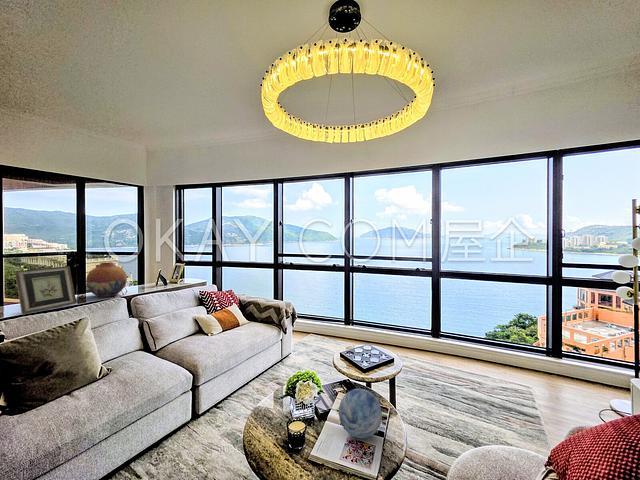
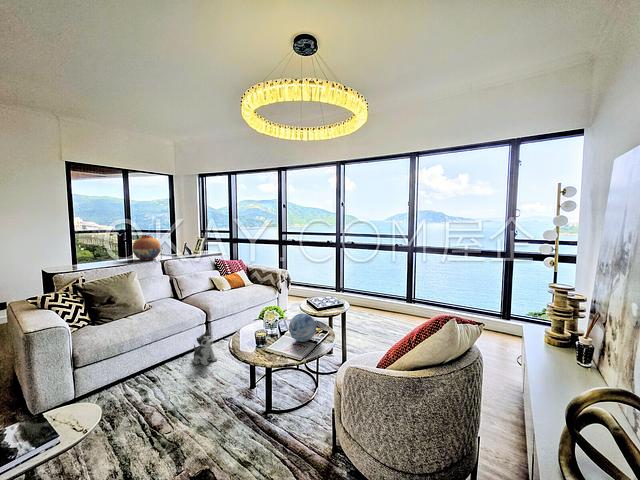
picture frame: present [15,266,76,314] -> none [87,237,127,268]
plush toy: none [175,404,210,461] -> present [193,330,217,366]

